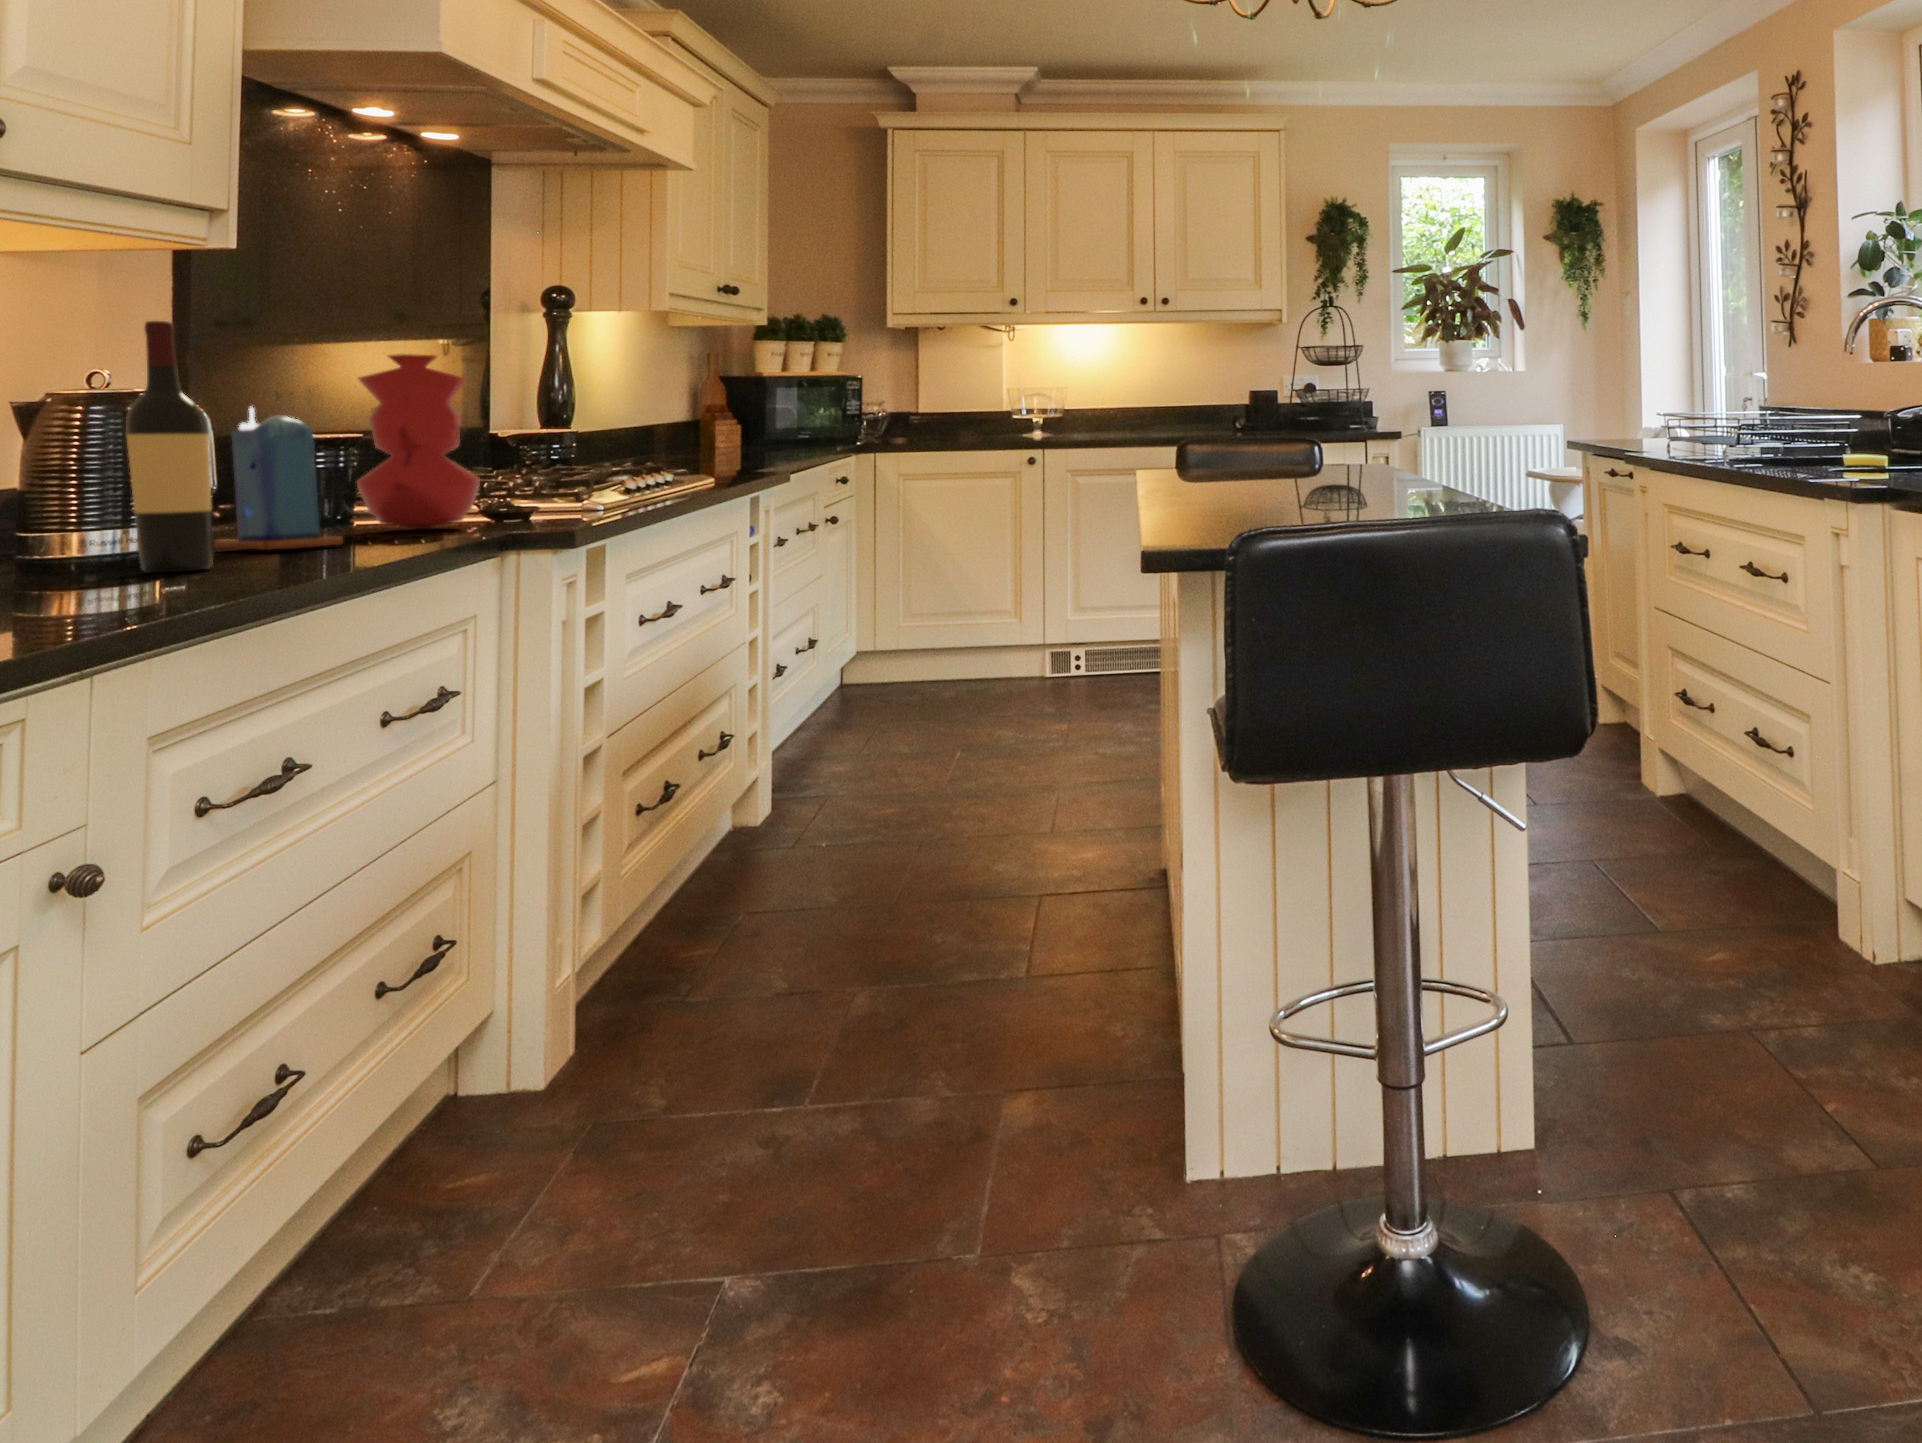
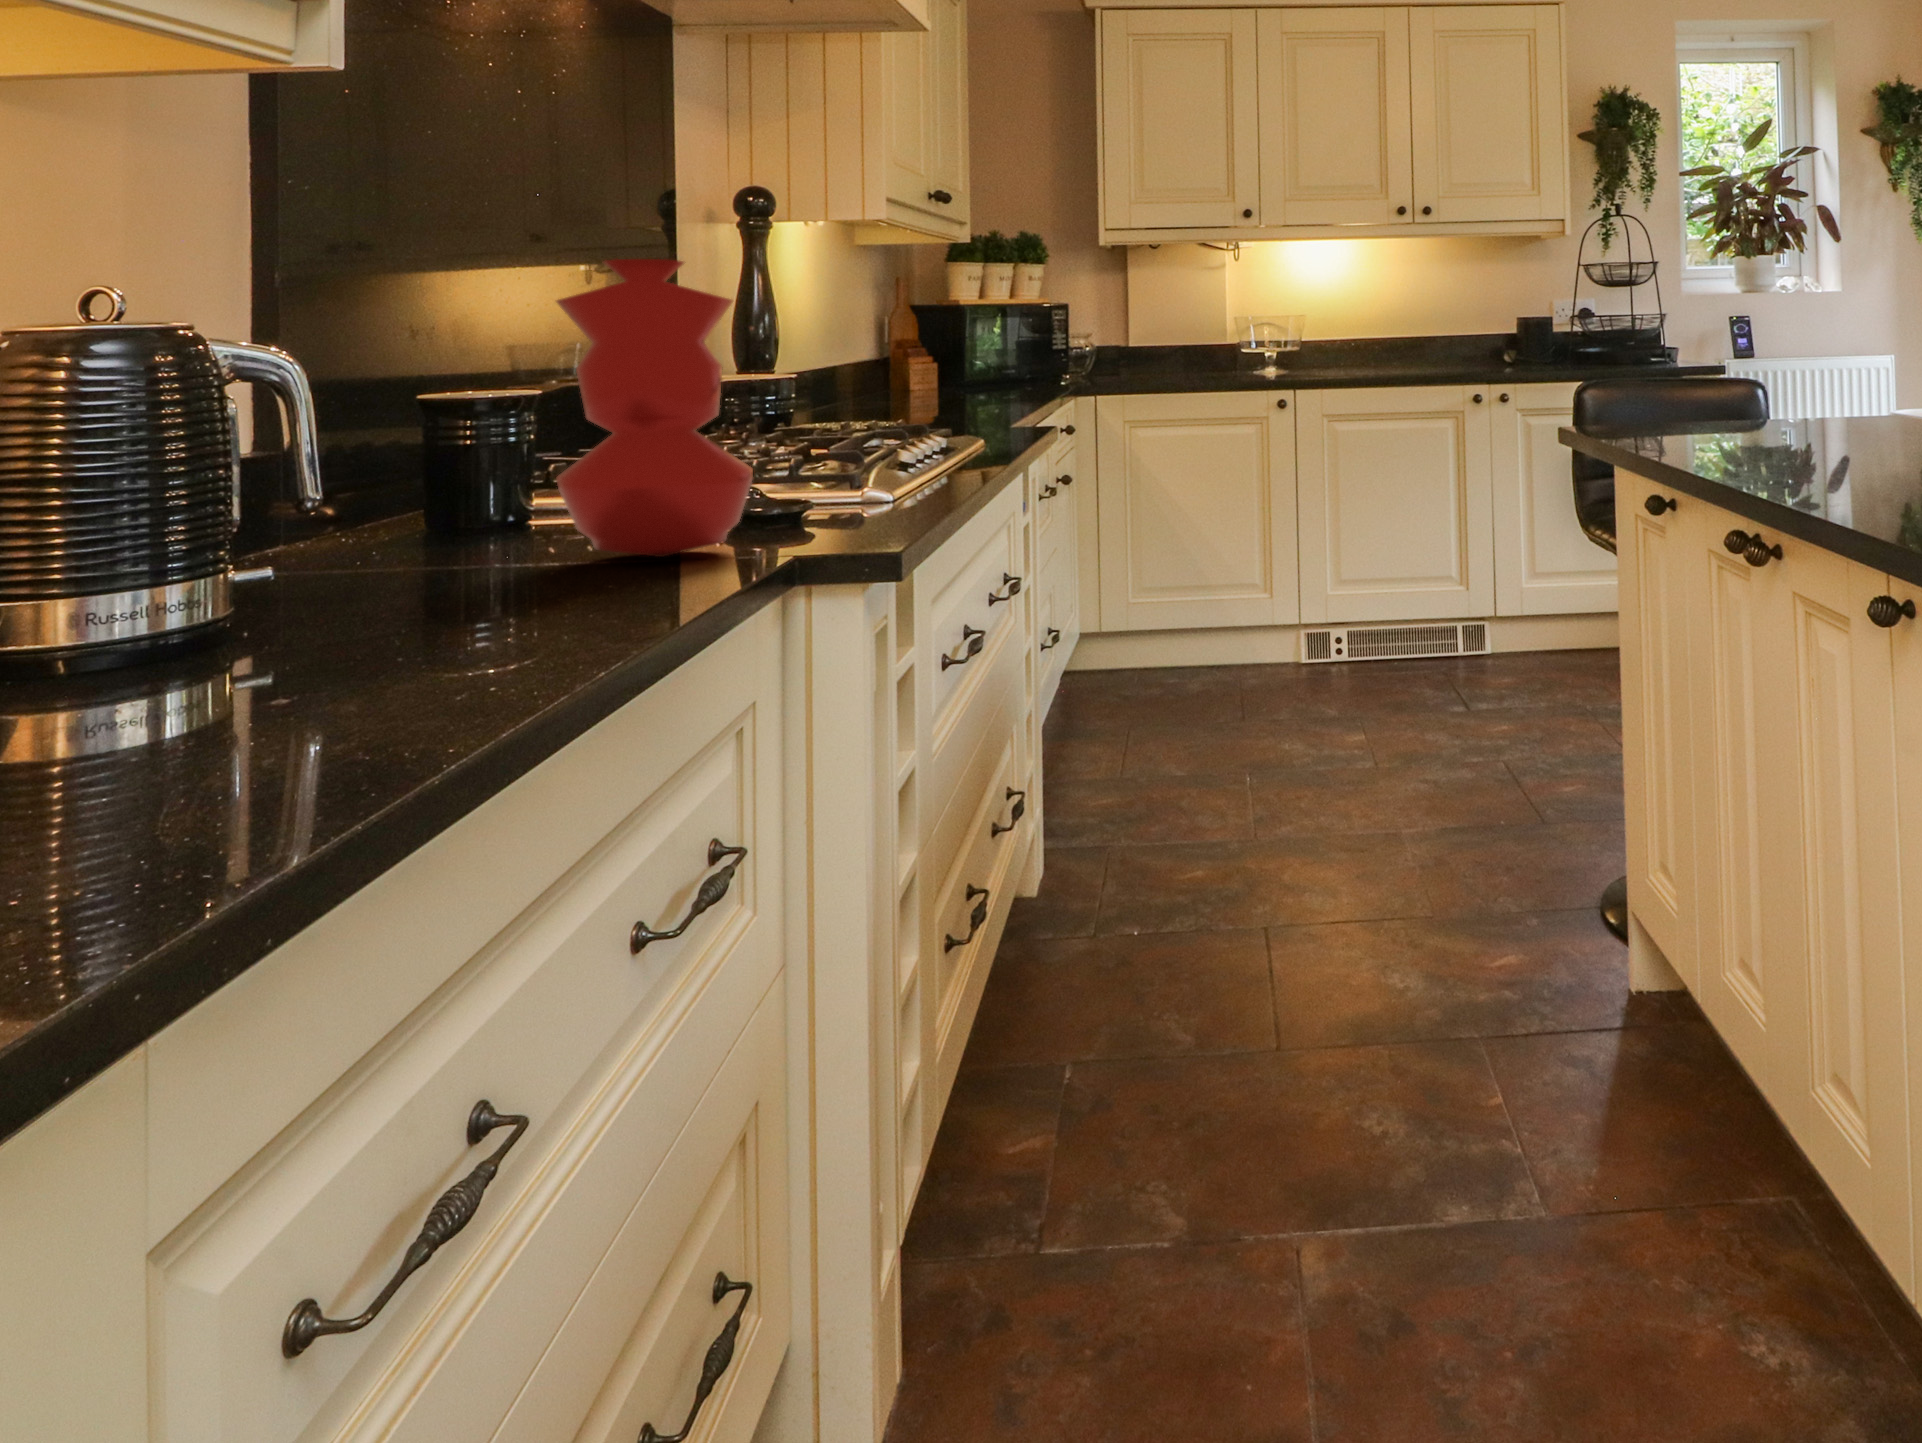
wine bottle: present [126,321,213,572] -> none [121,162,317,730]
candle: present [214,407,343,550] -> none [321,352,555,632]

